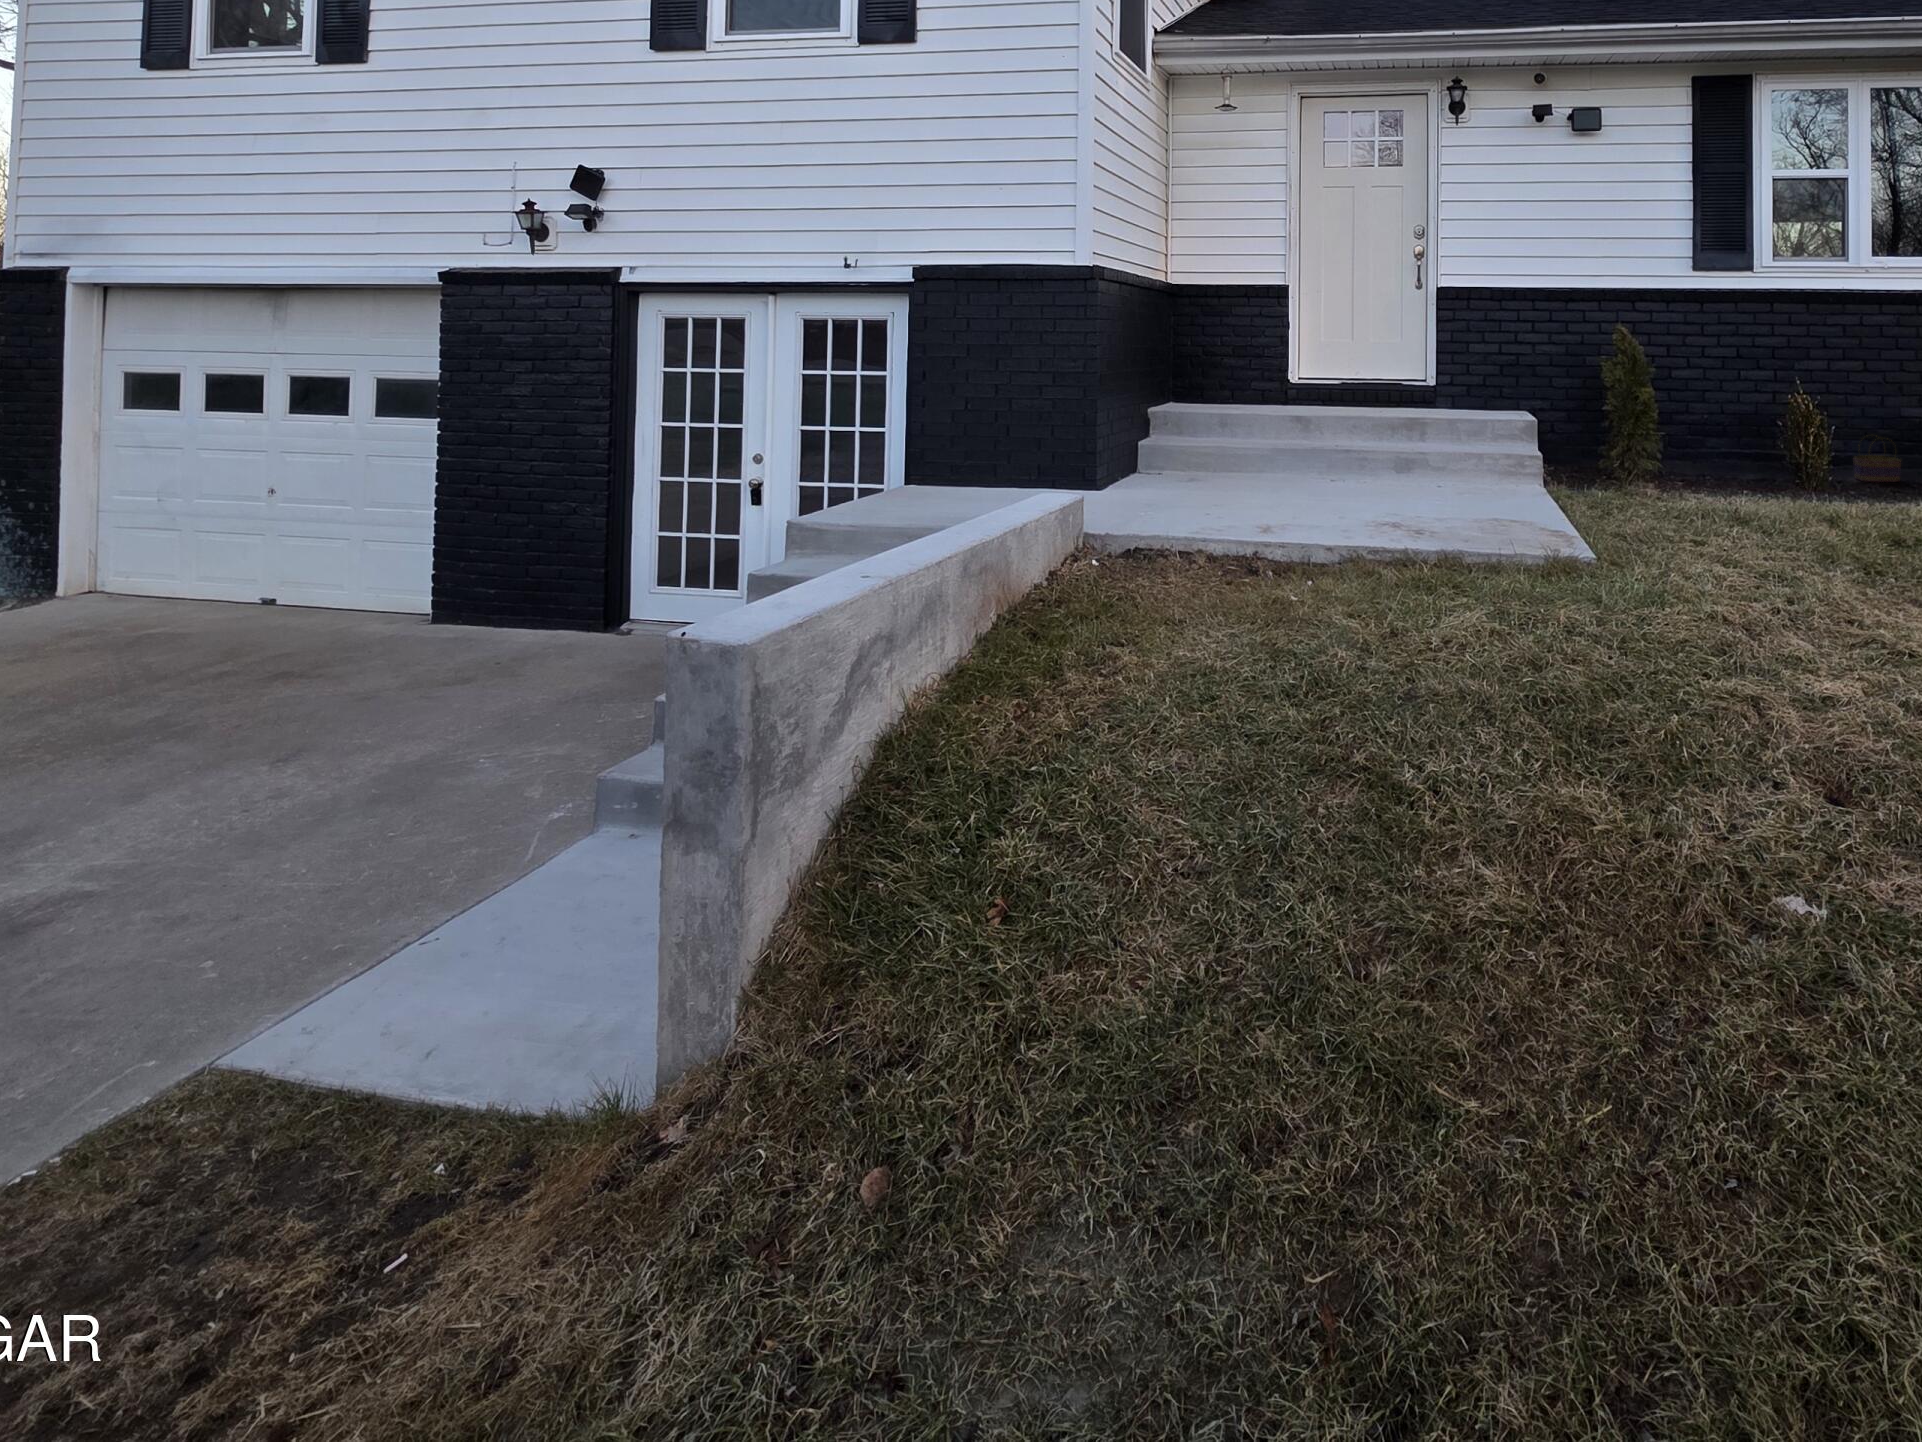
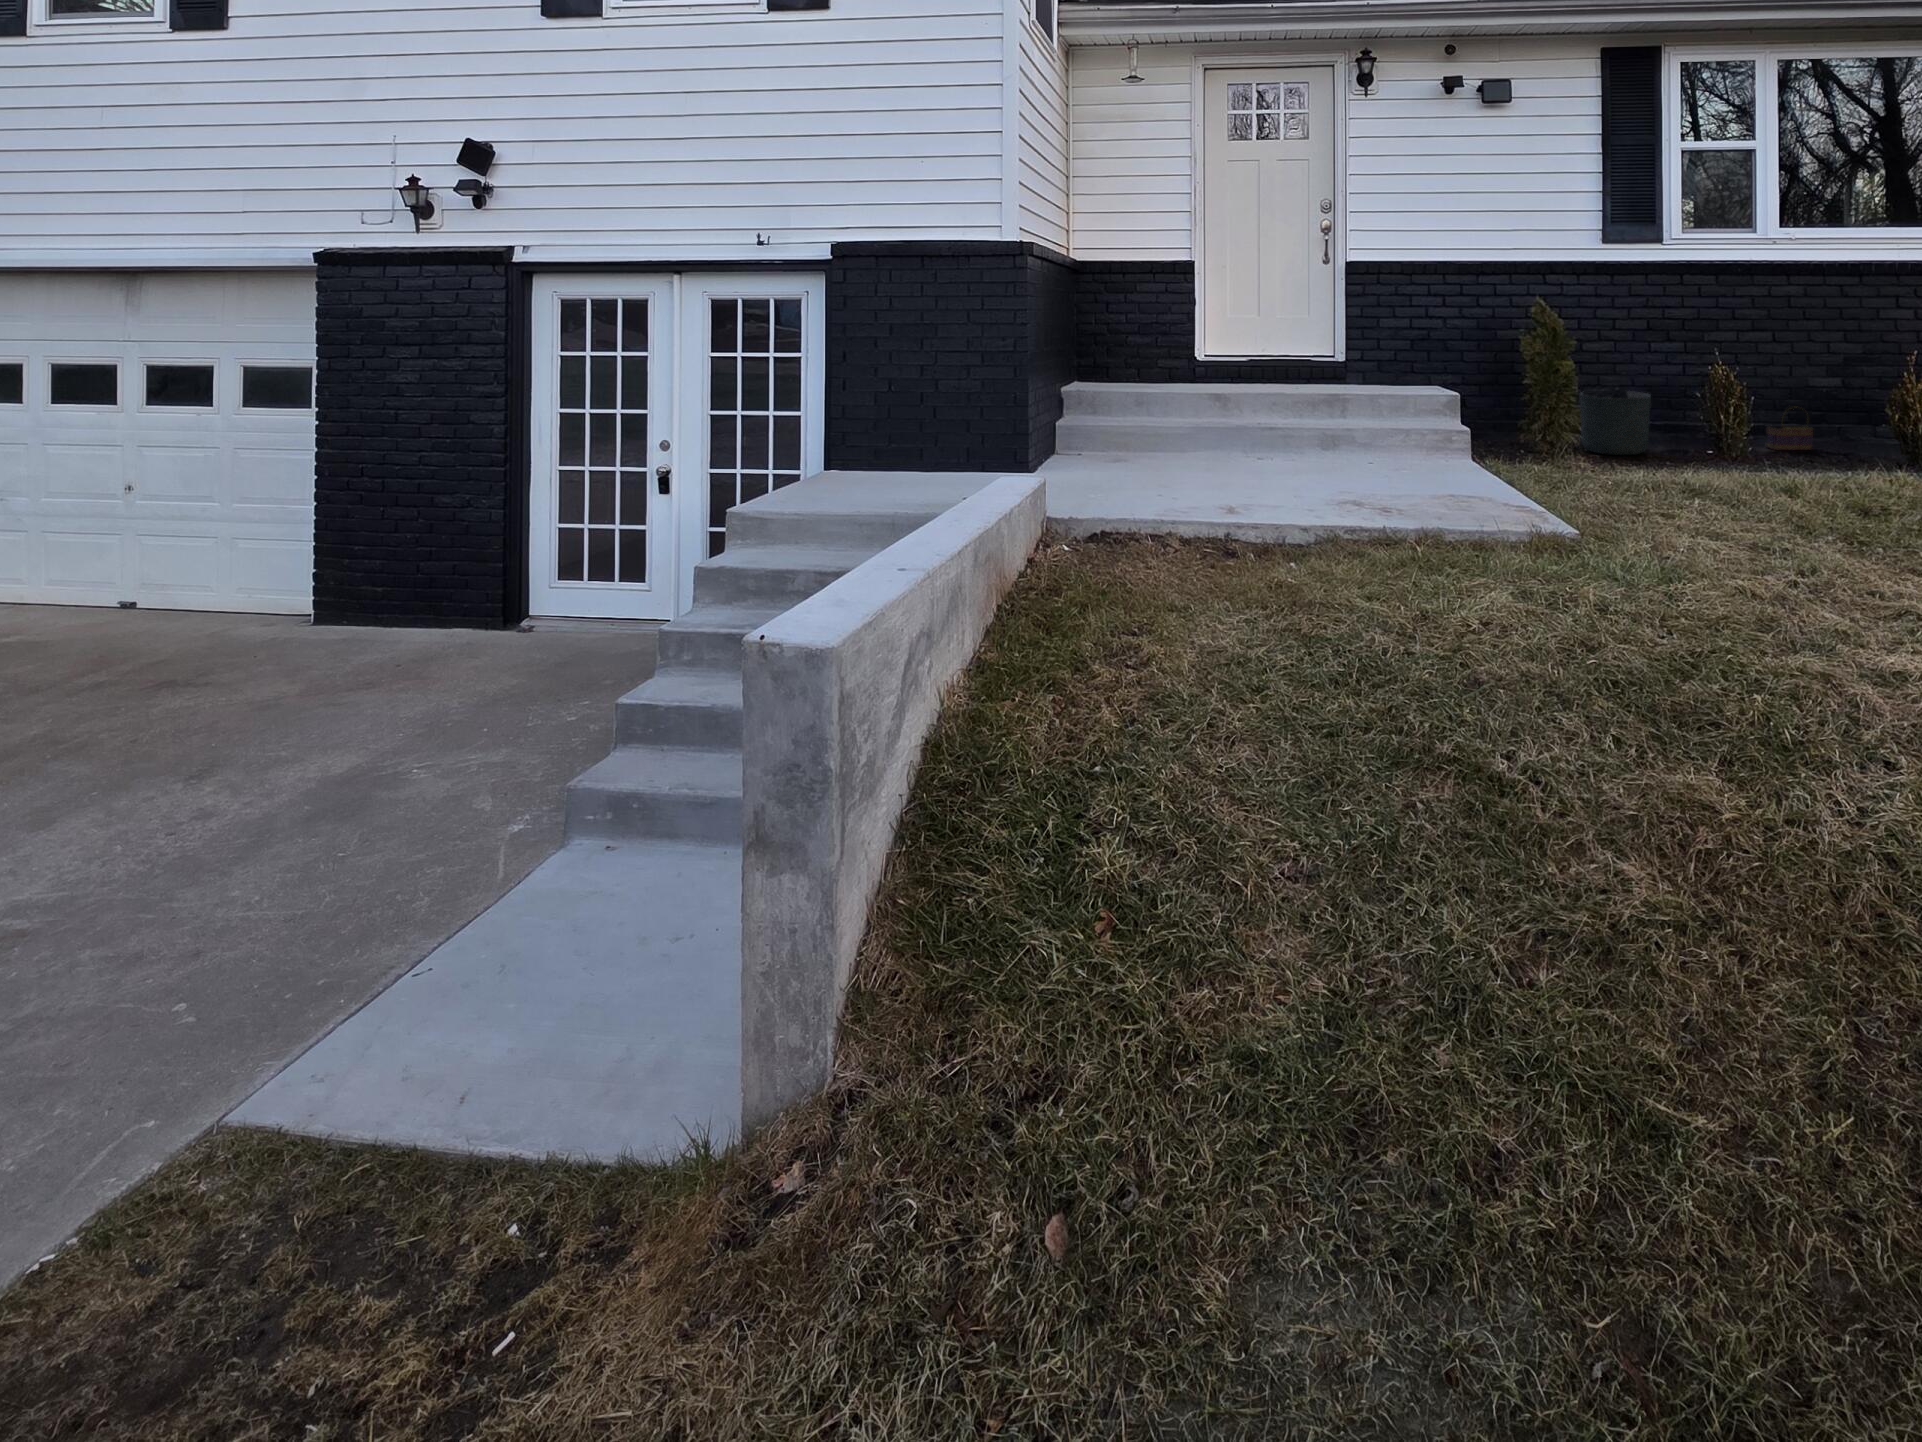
planter: none [1663,418,1733,483] -> present [1580,391,1651,455]

